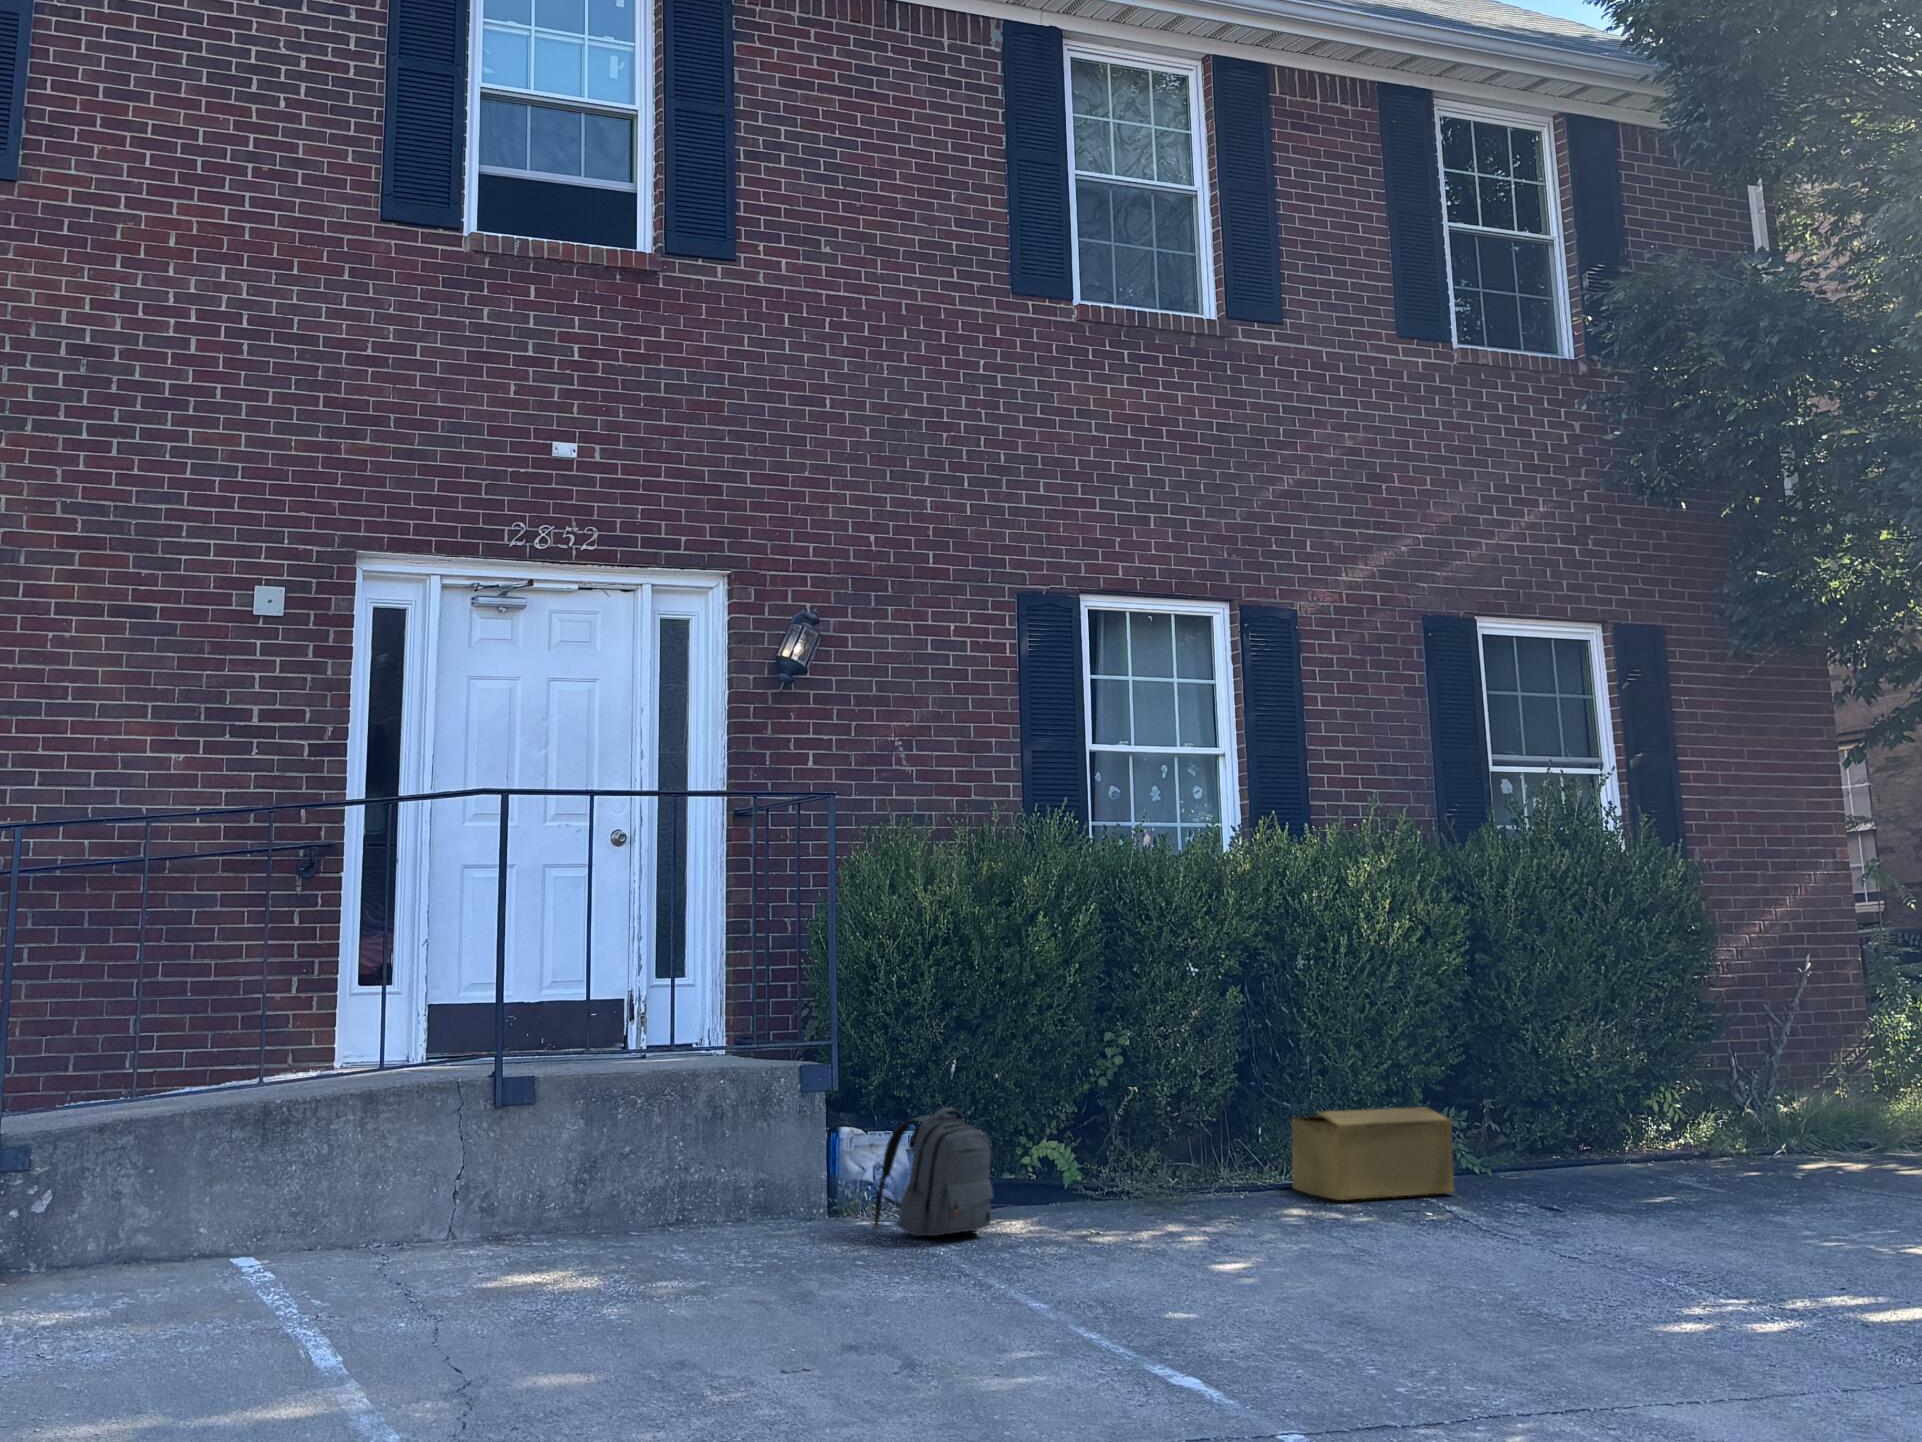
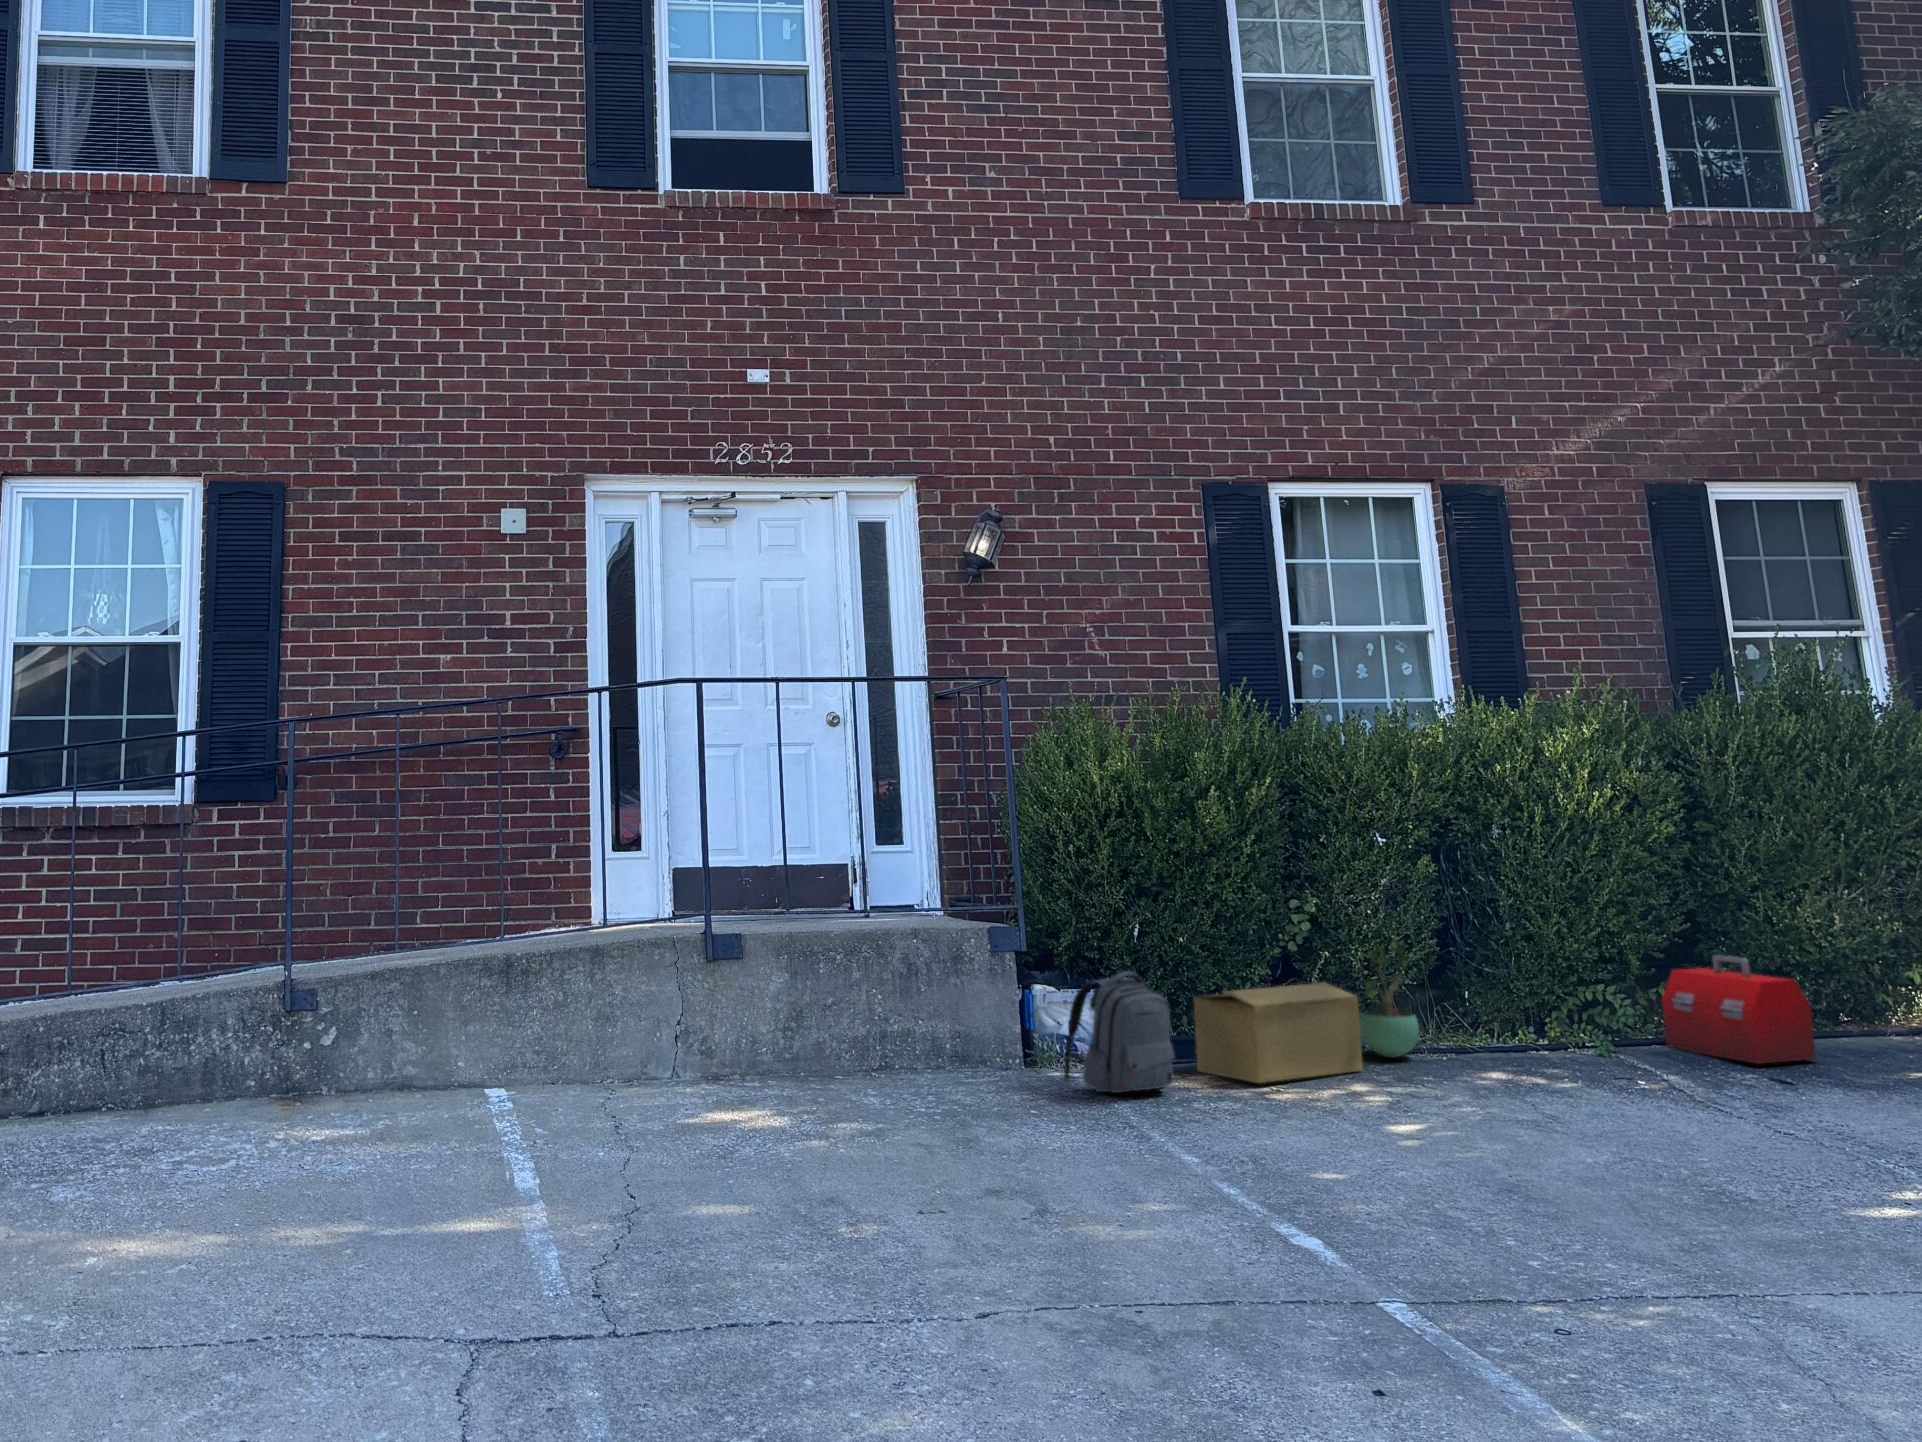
potted plant: none [1157,1073,1221,1195] -> present [1360,941,1419,1057]
toolbox: none [1433,1086,1569,1190] -> present [1662,955,1816,1064]
cardboard box: present [1291,1107,1454,1200] -> present [1194,982,1363,1083]

